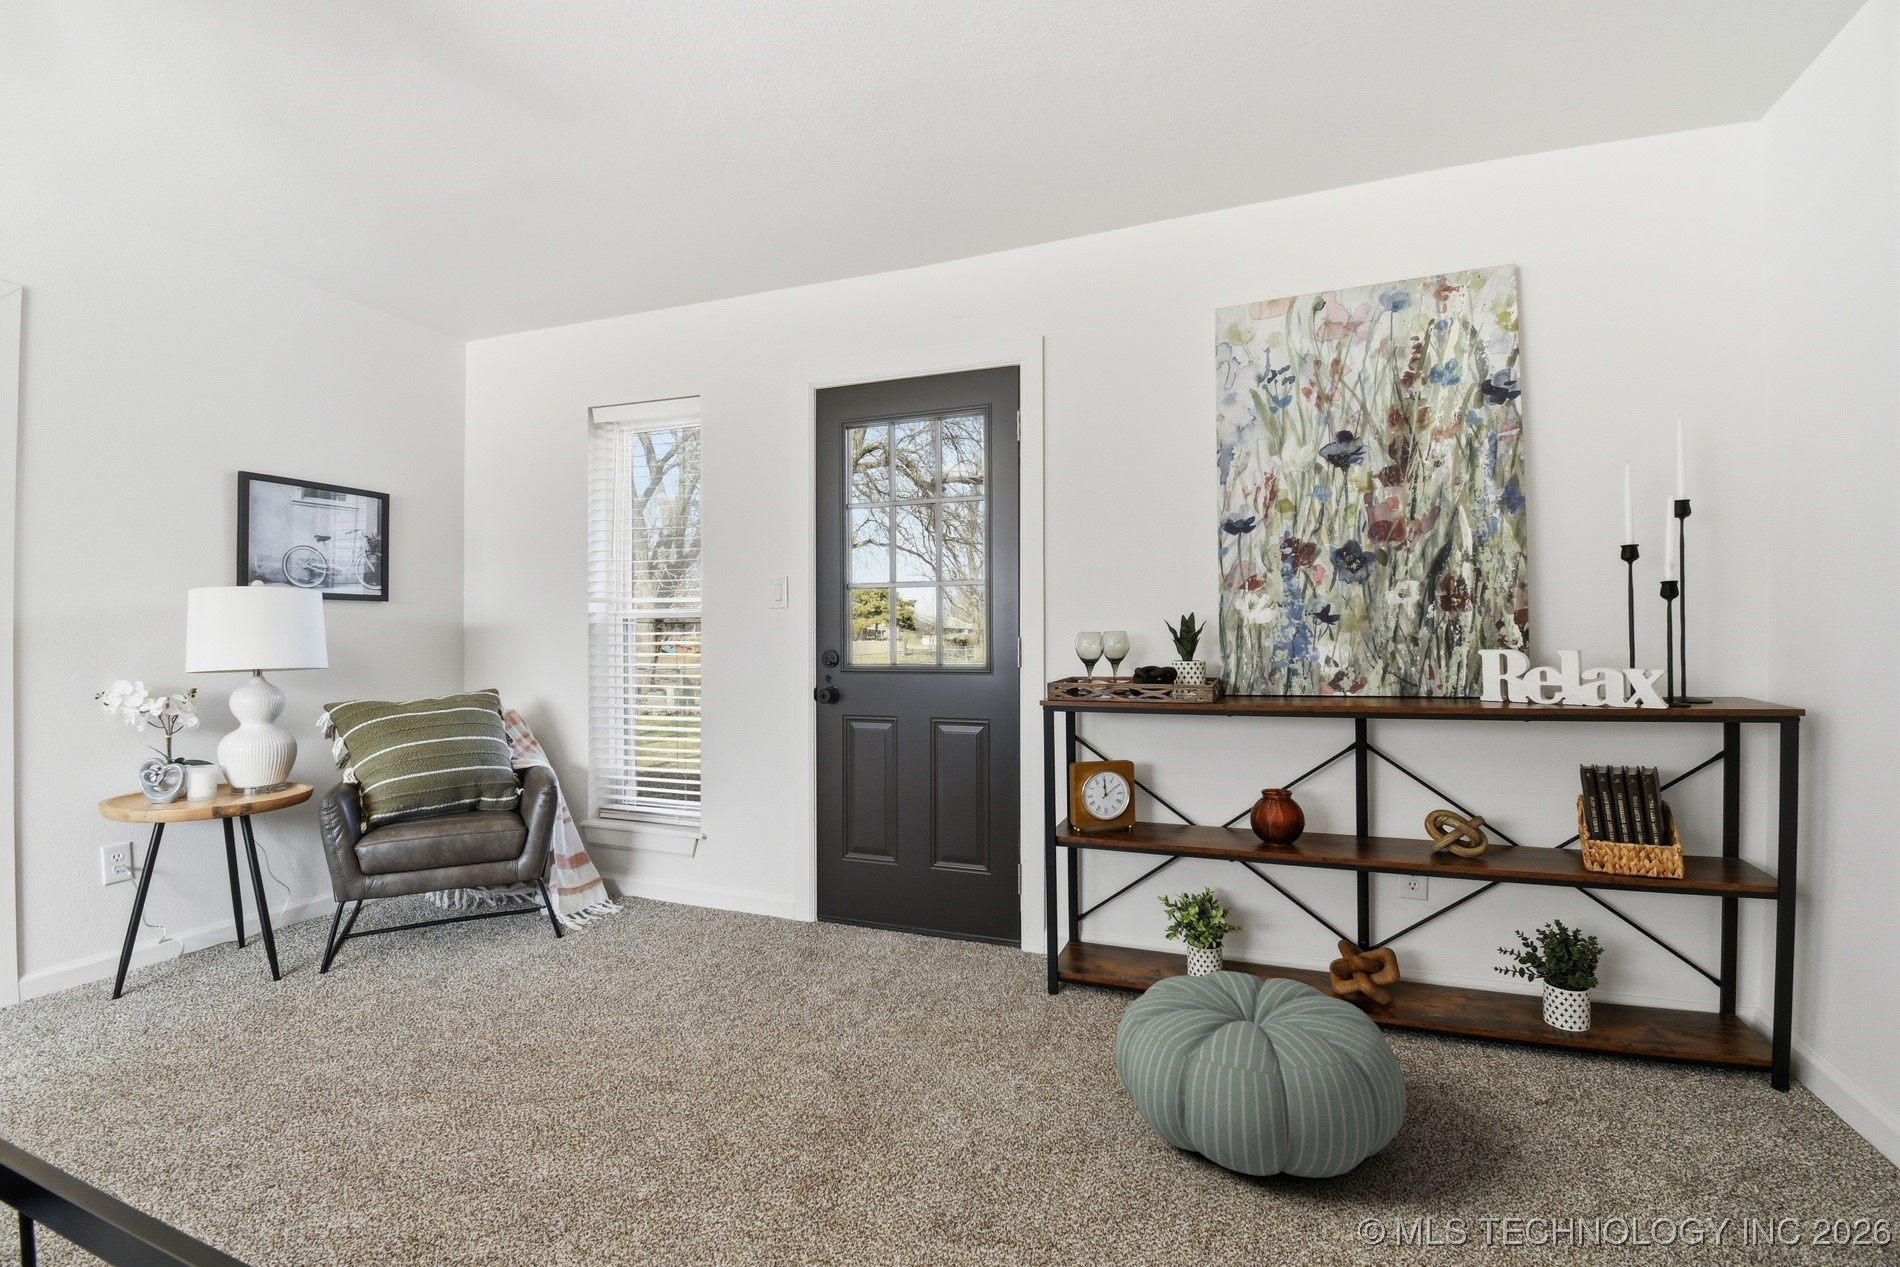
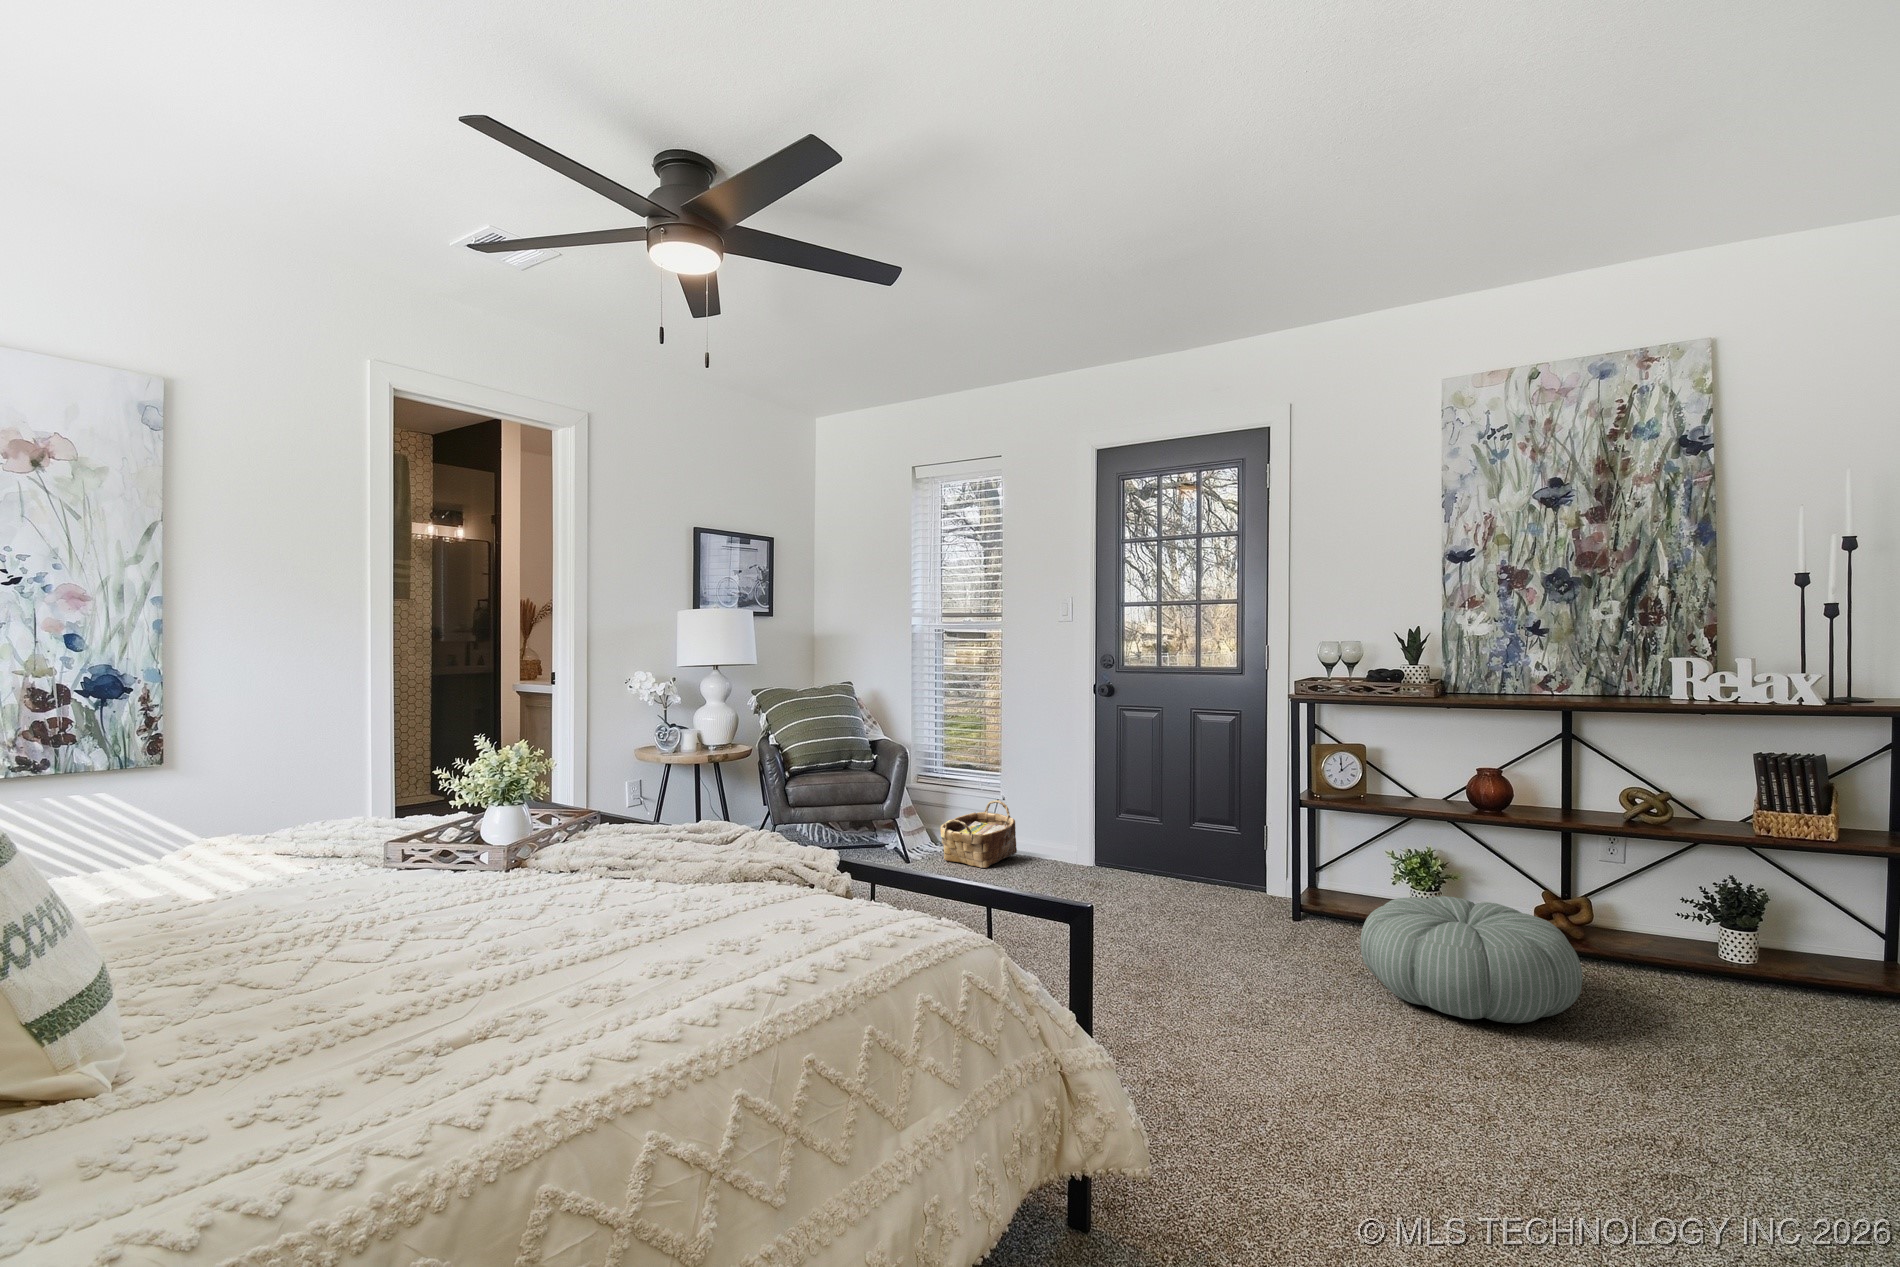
woven basket: none [612,843,720,937] -> present [940,800,1017,868]

